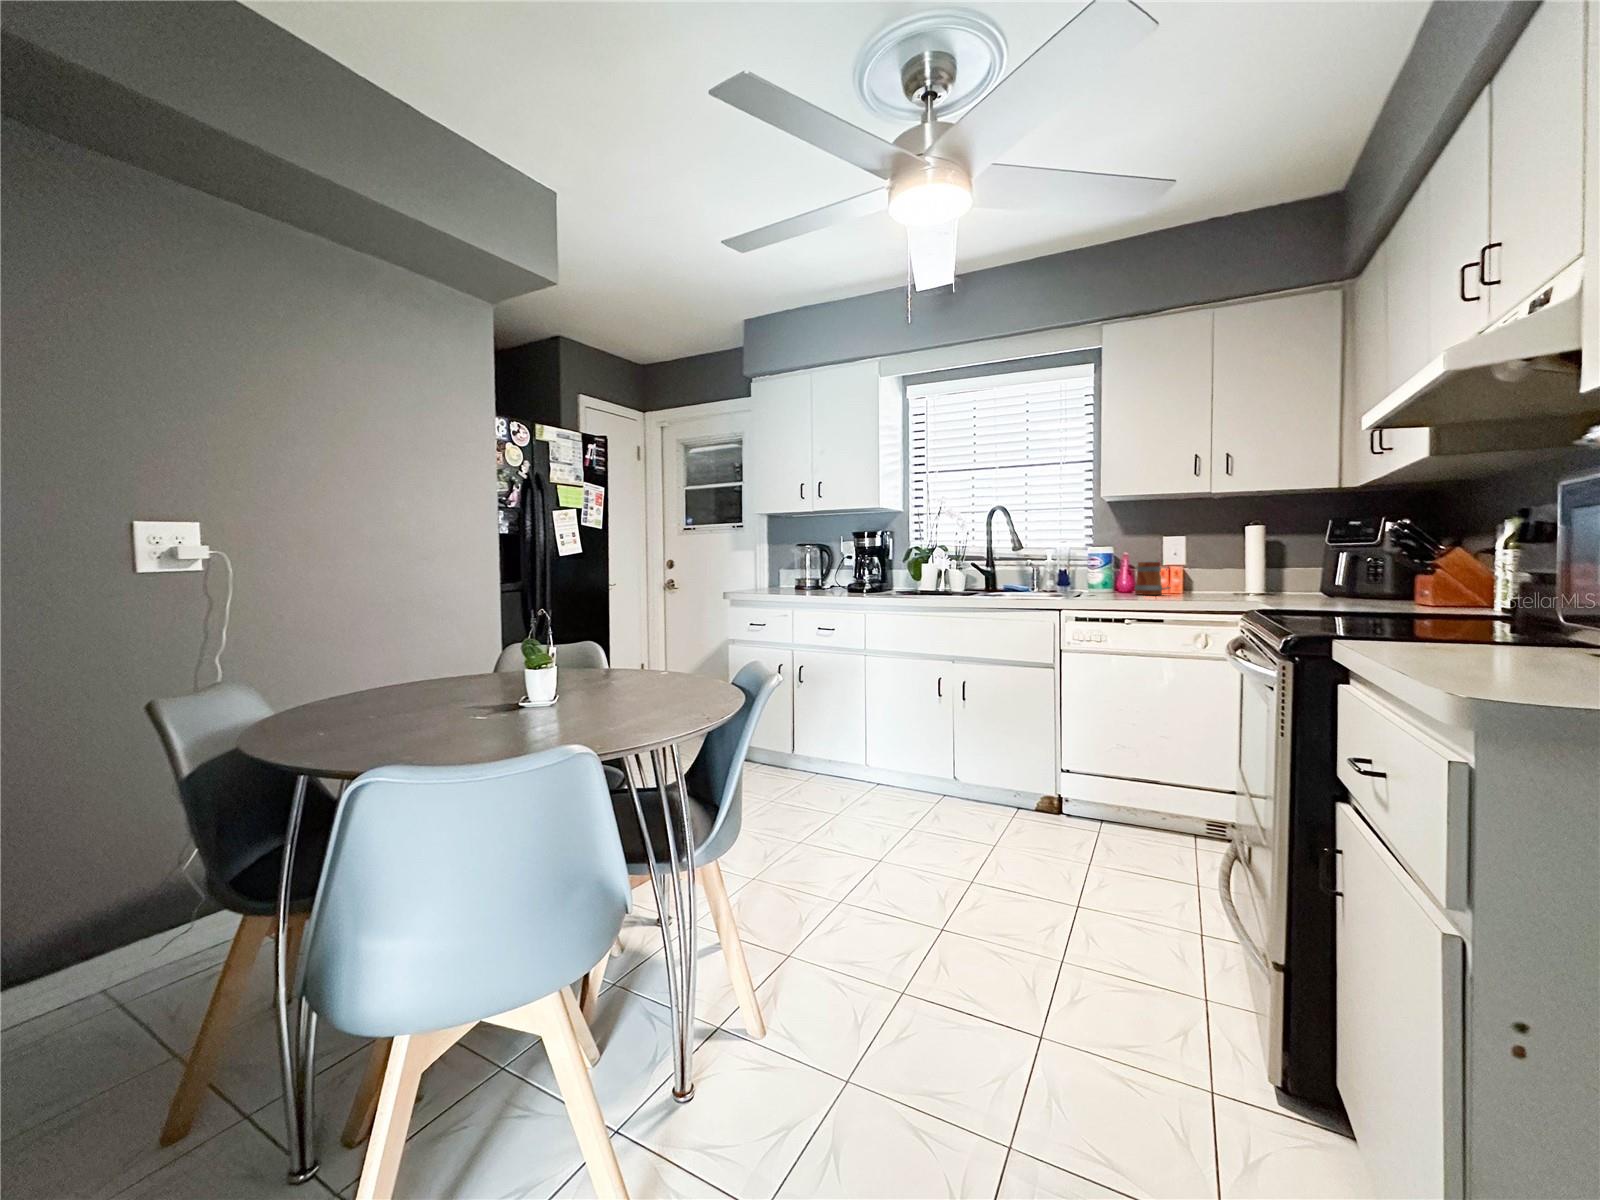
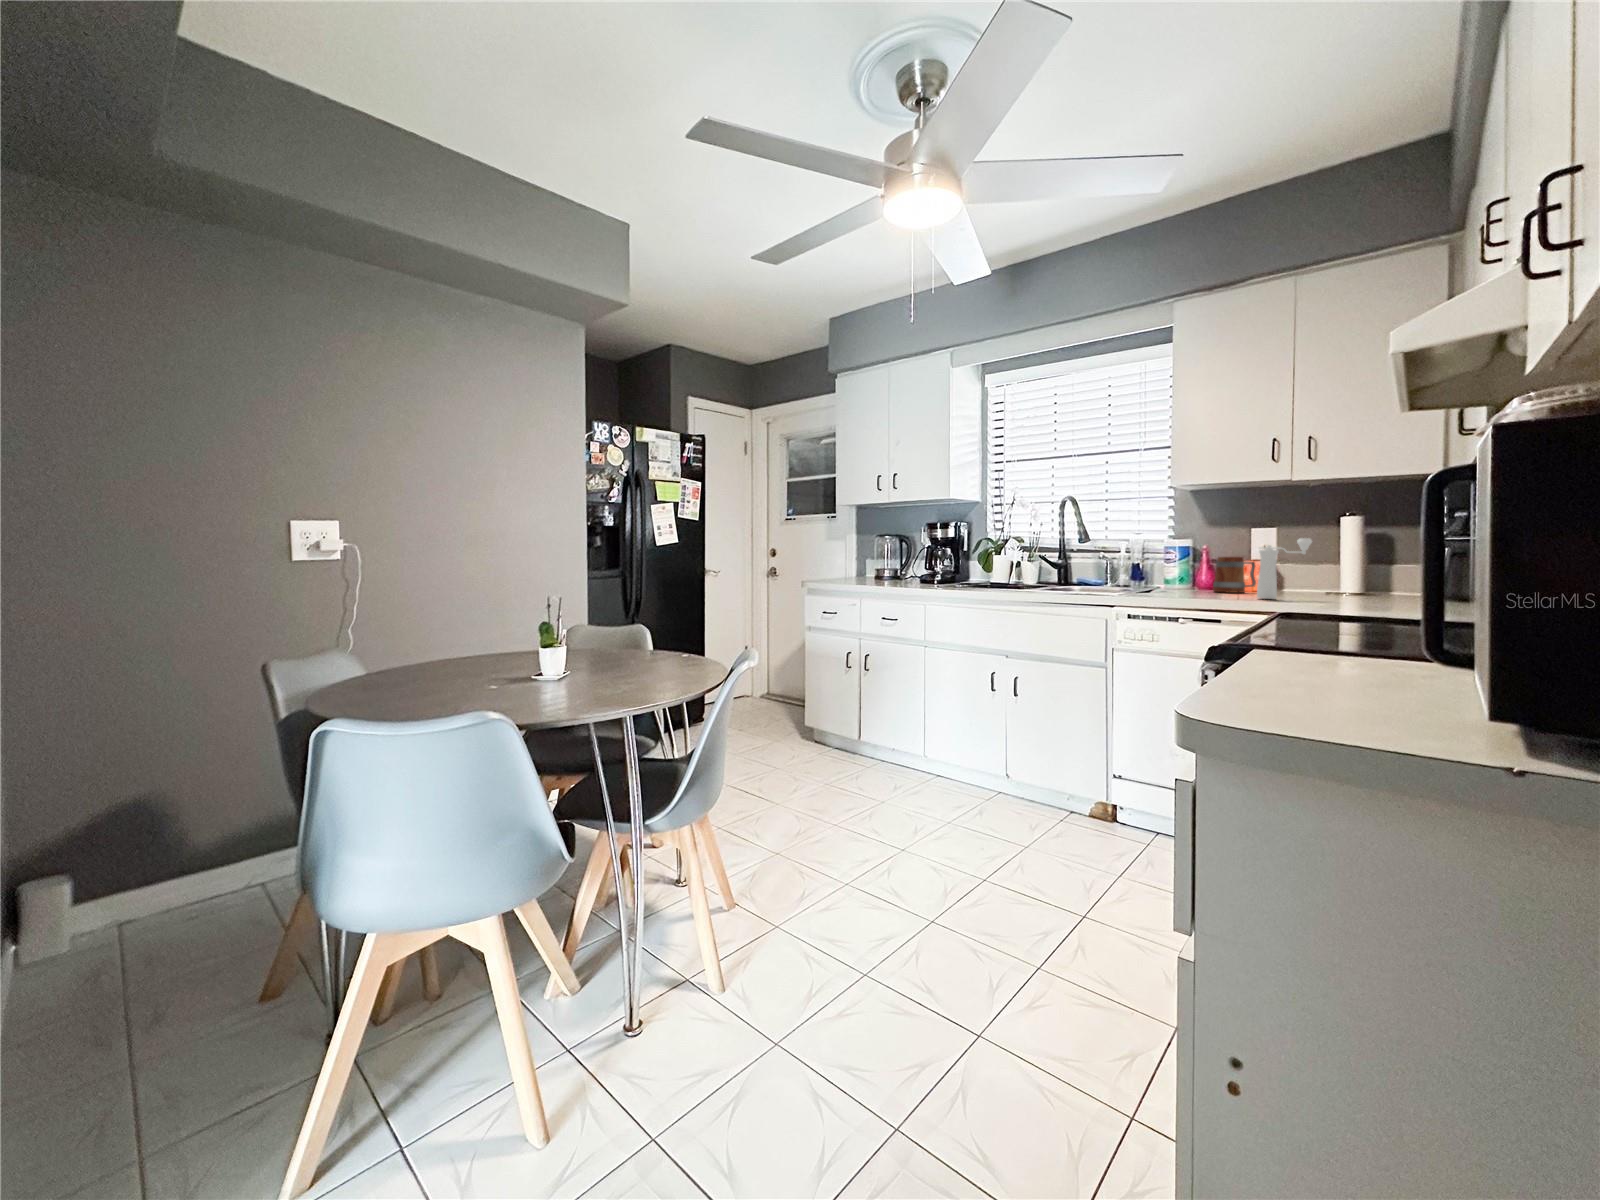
pepper mill: none [1188,544,1232,599] -> present [1257,538,1312,599]

